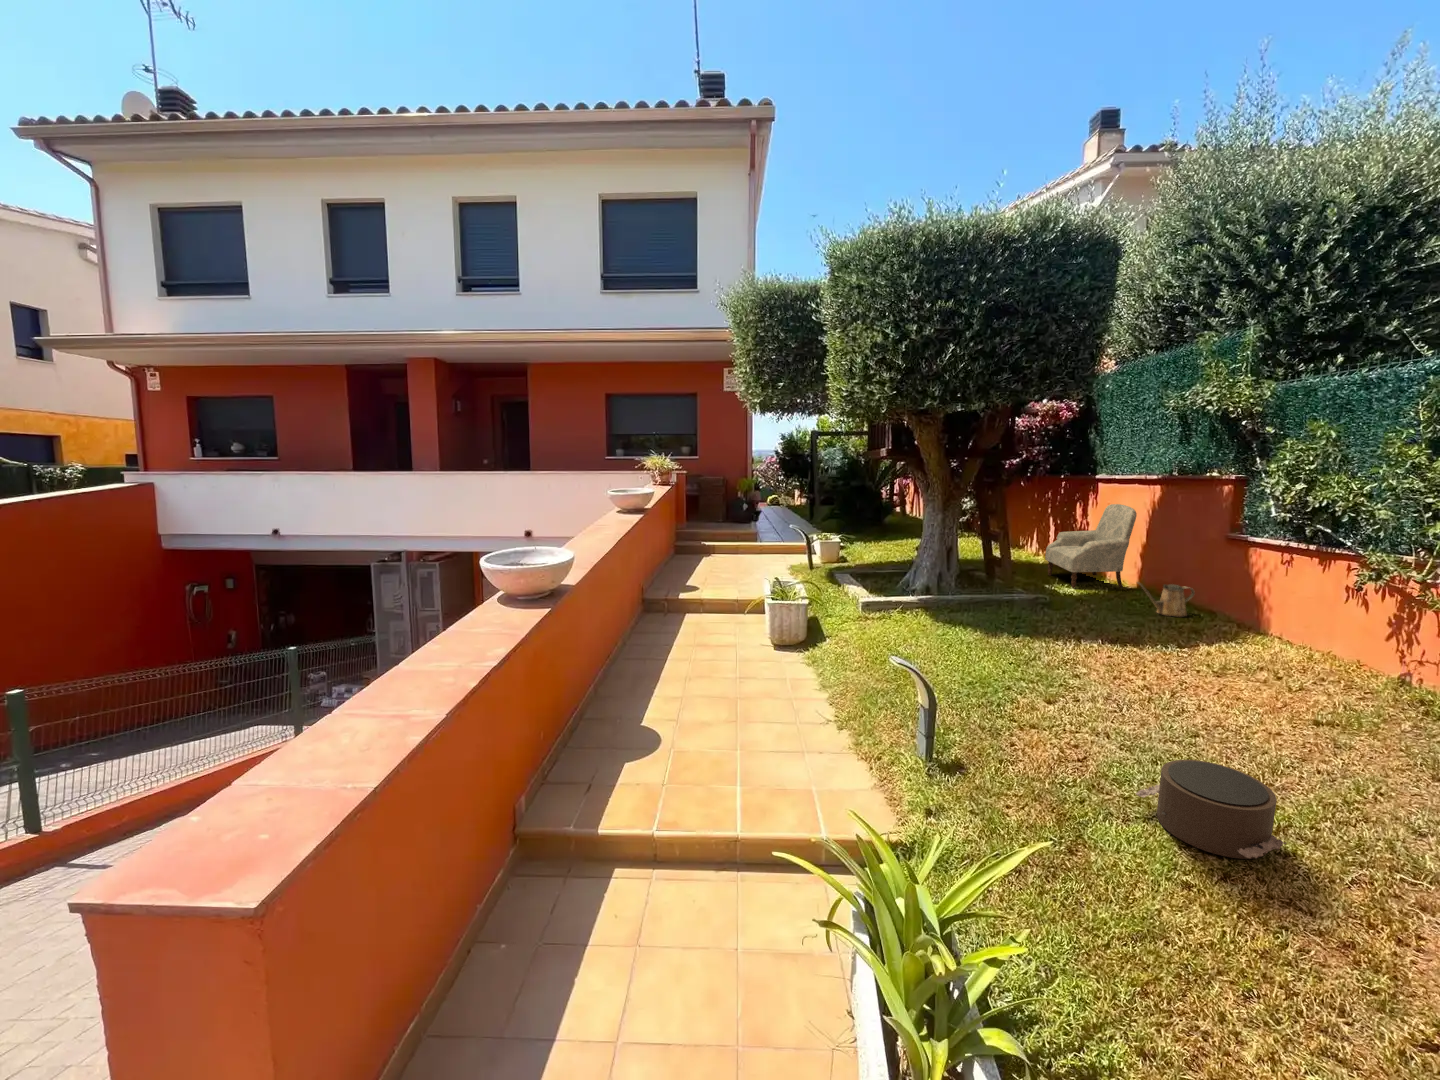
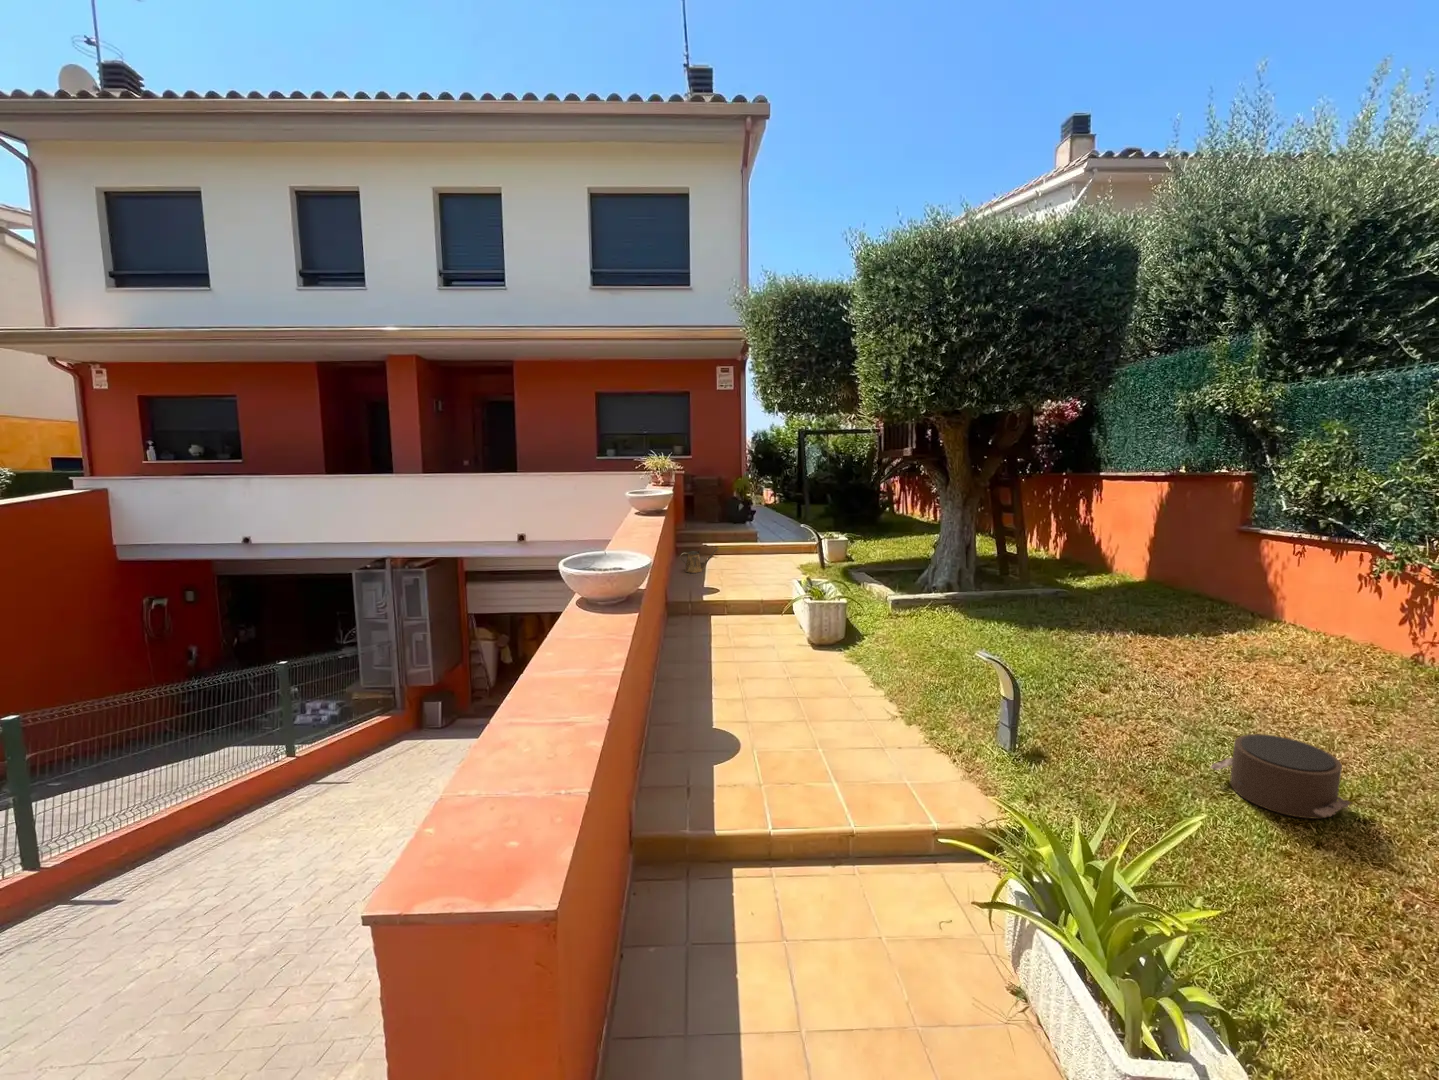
armchair: present [1045,504,1137,588] -> none [1060,501,1149,582]
watering can: present [1137,582,1194,617] -> present [680,548,718,573]

